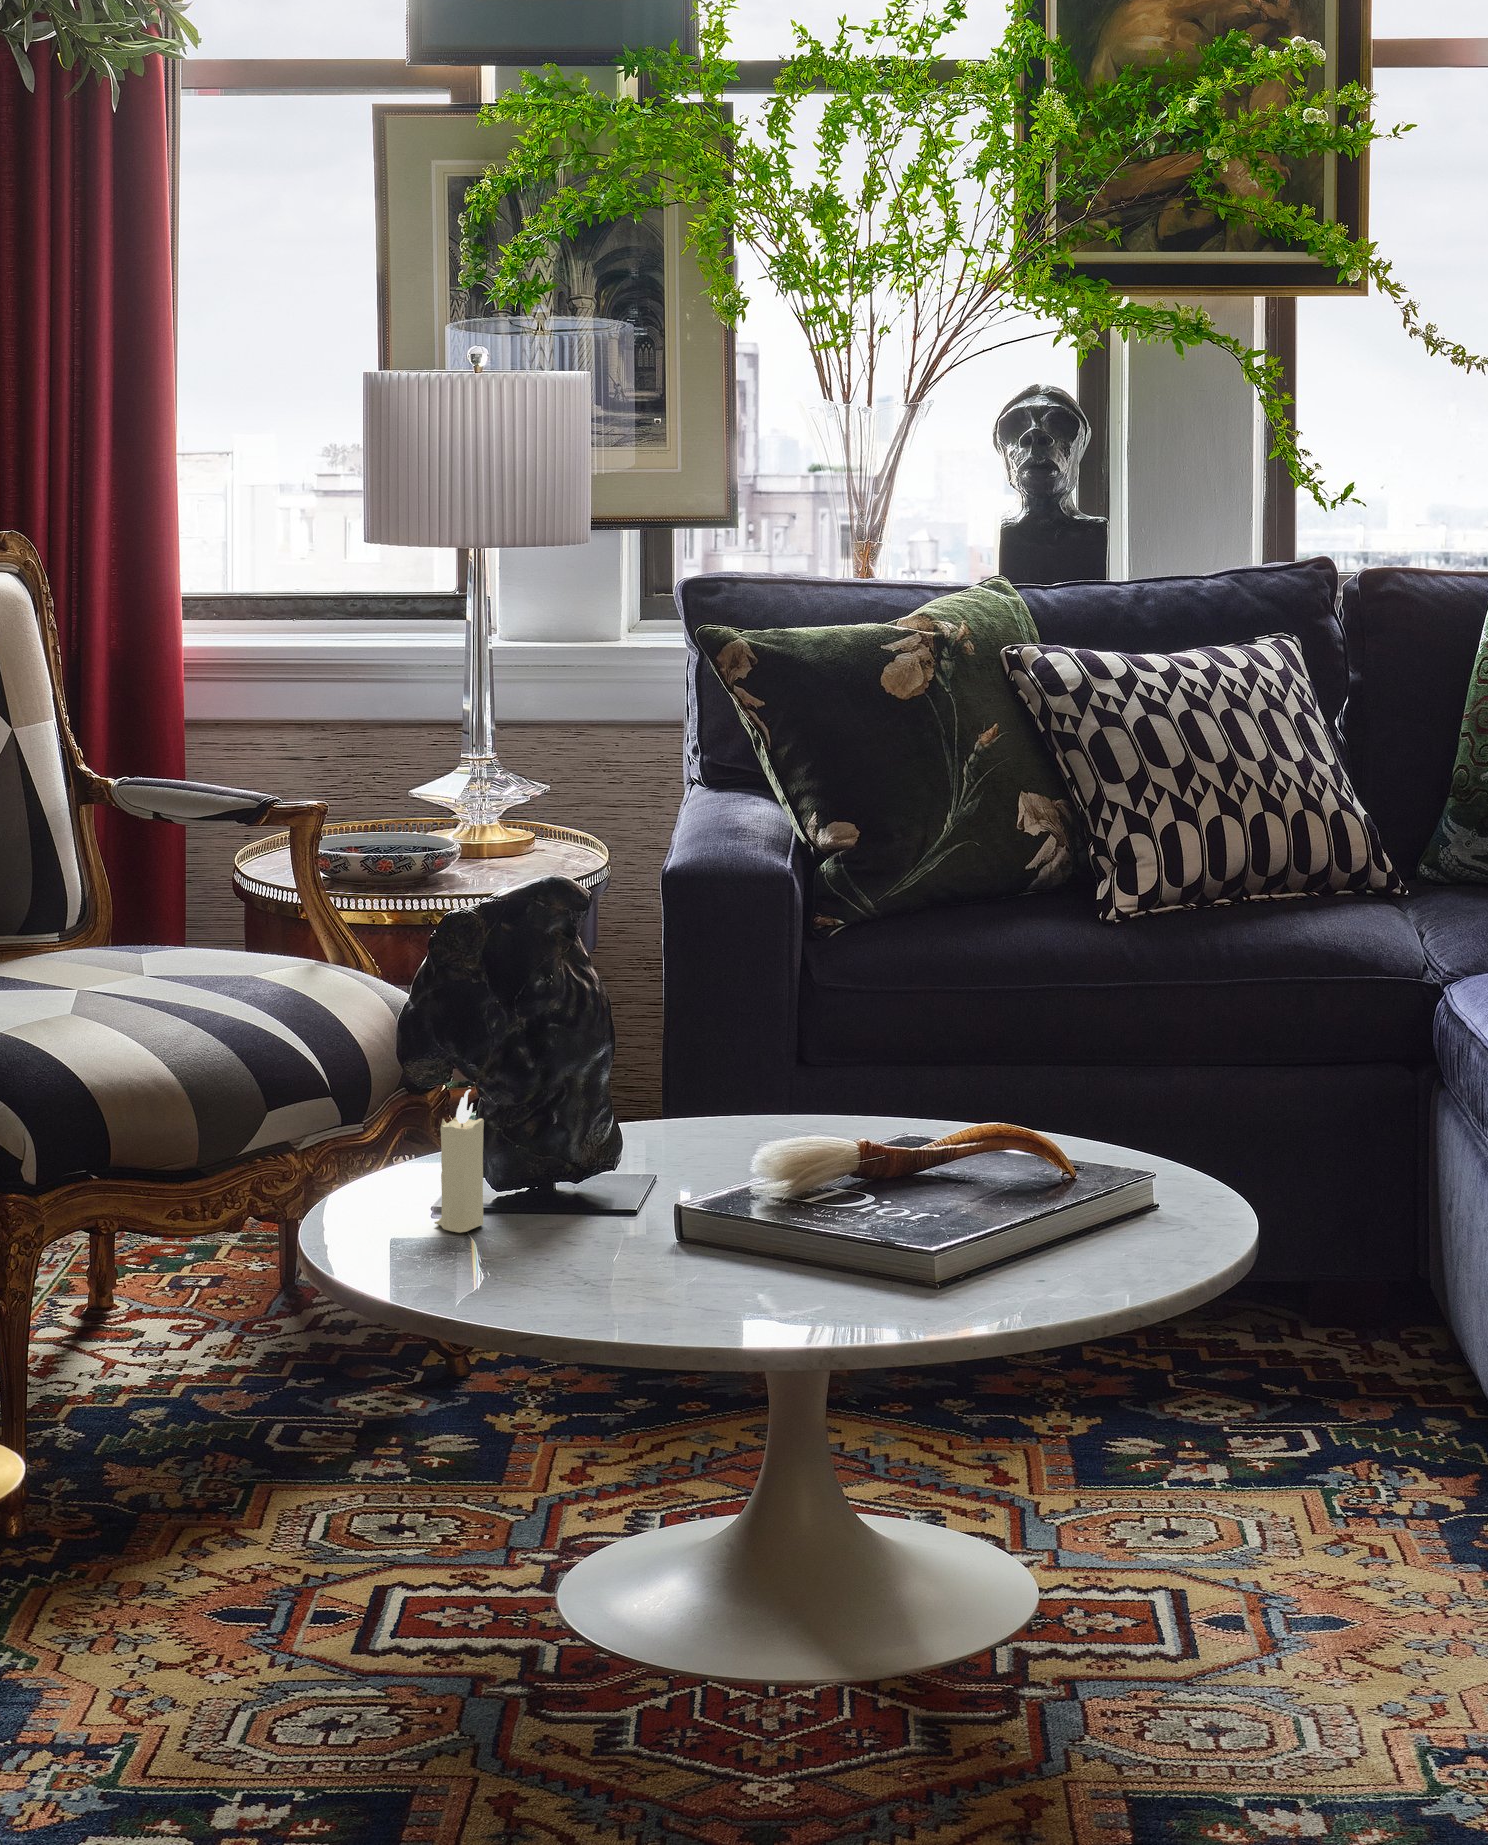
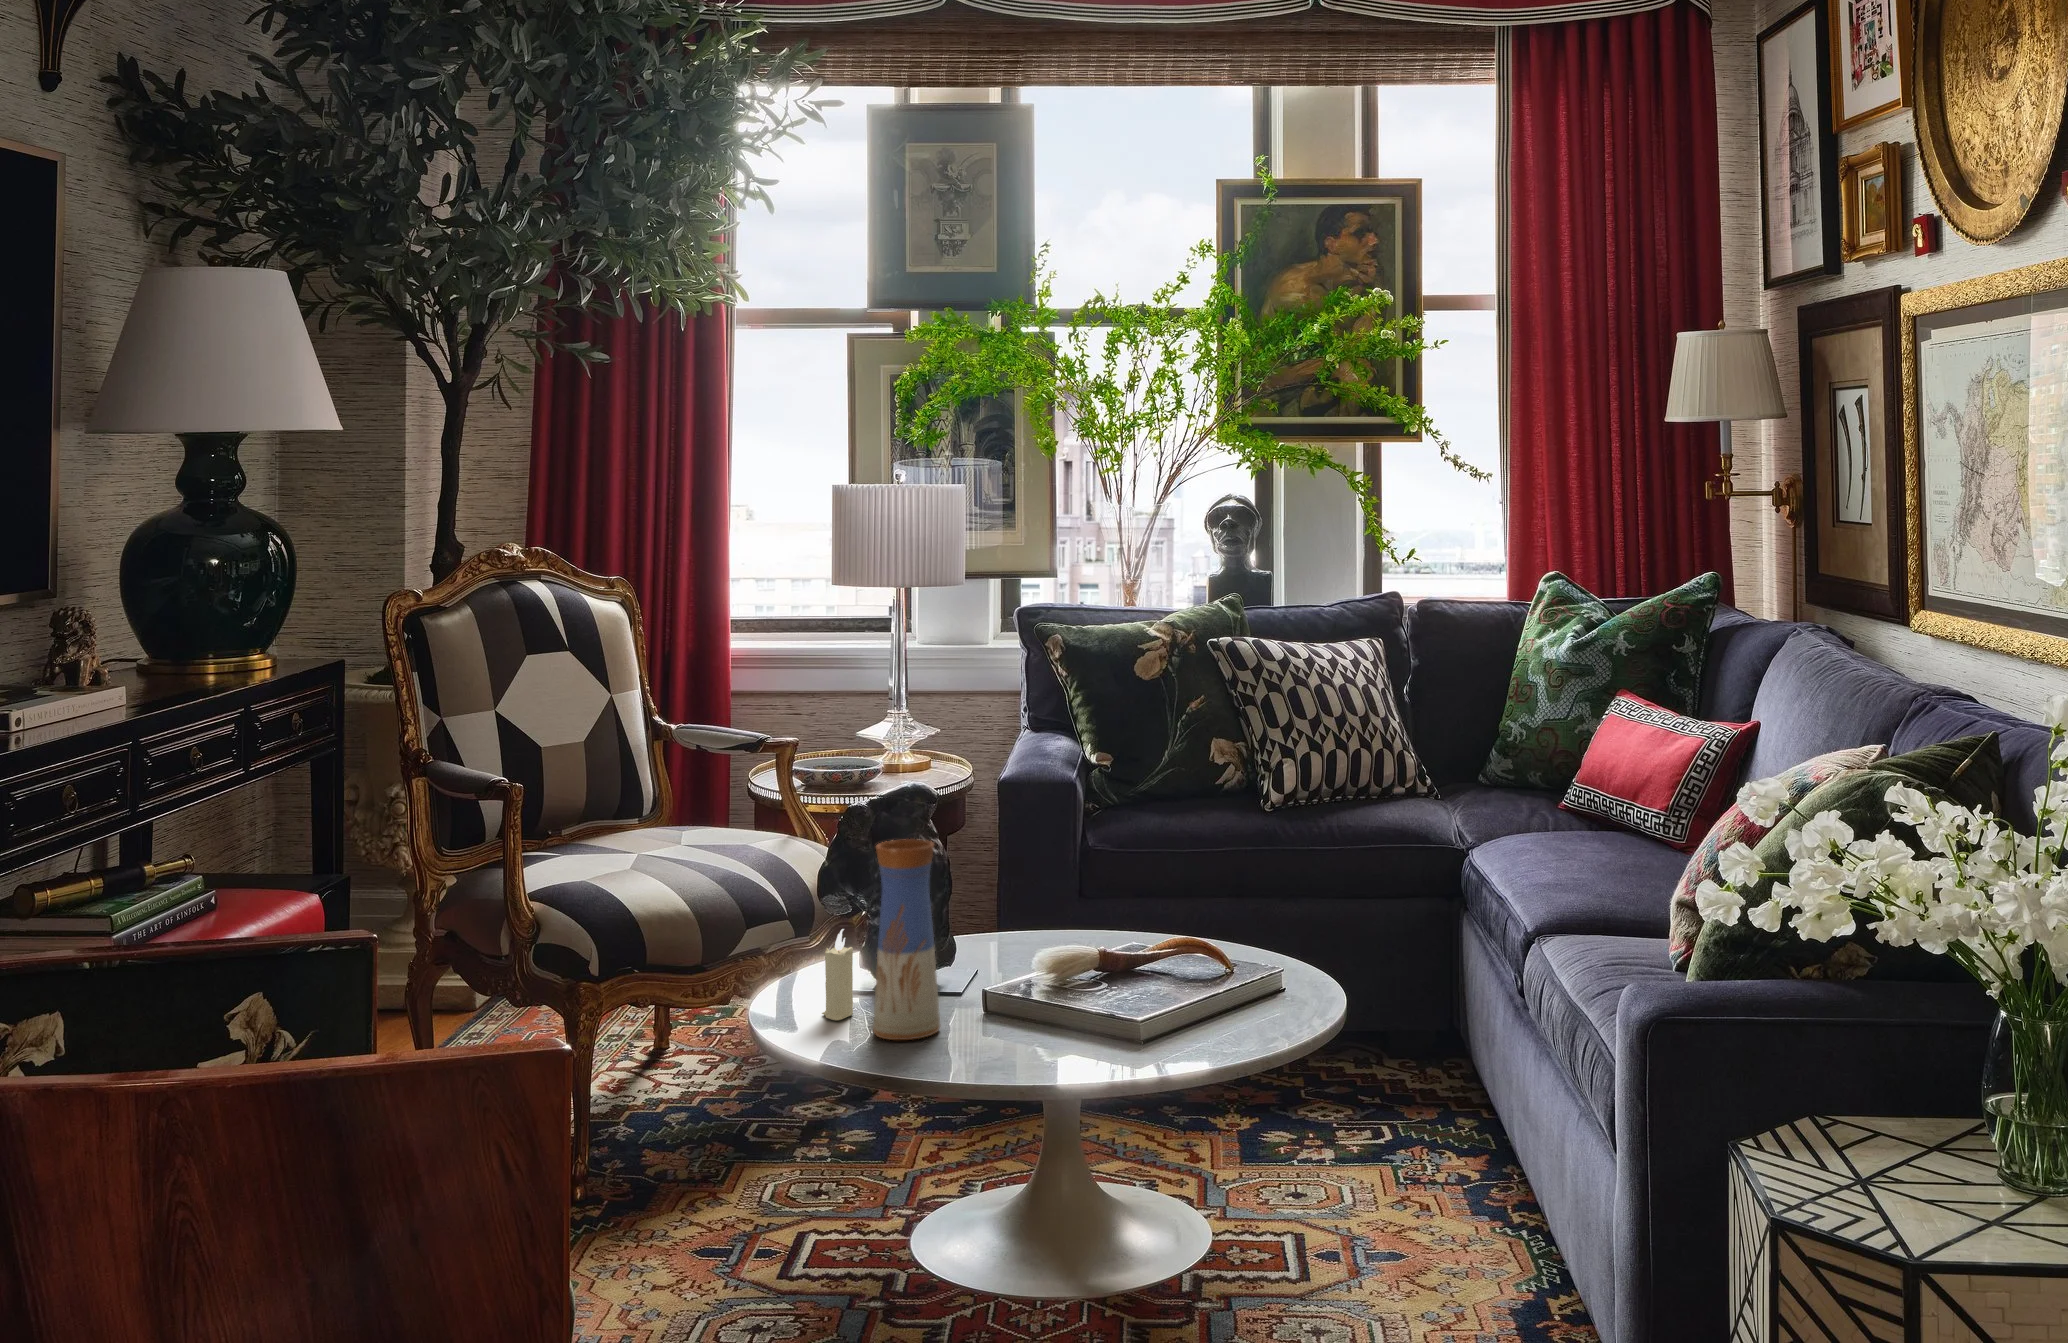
vase: none [521,948,625,1260] -> present [873,839,940,1040]

